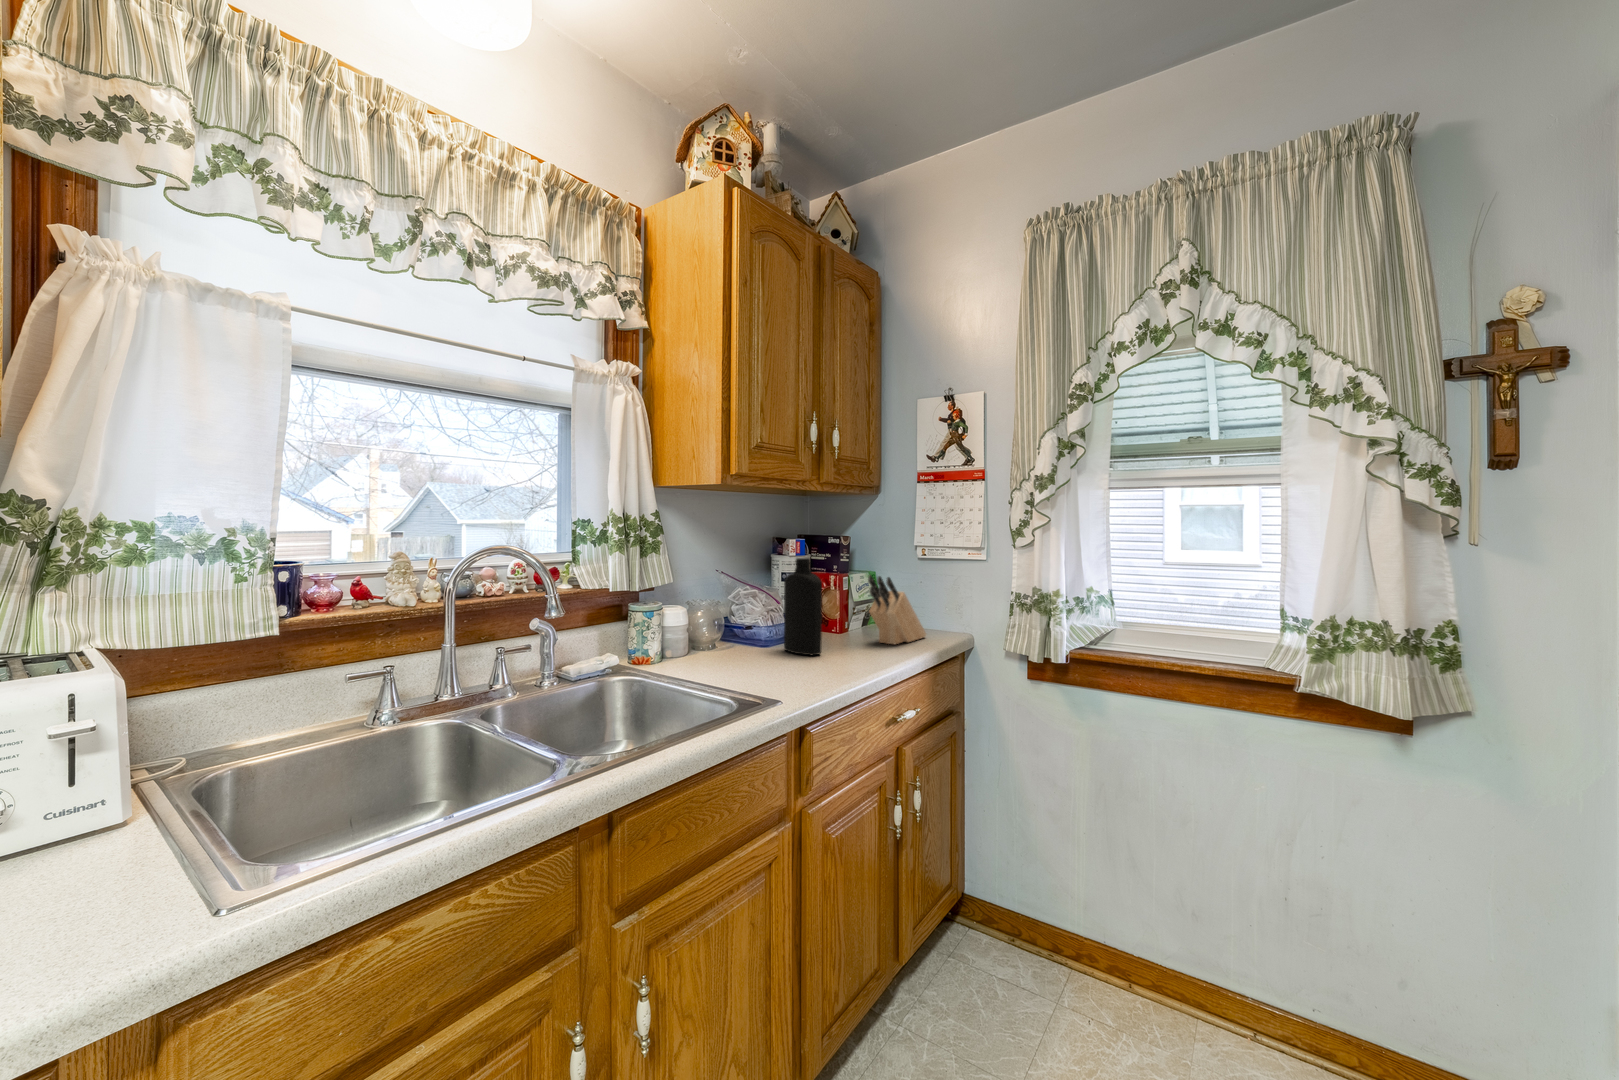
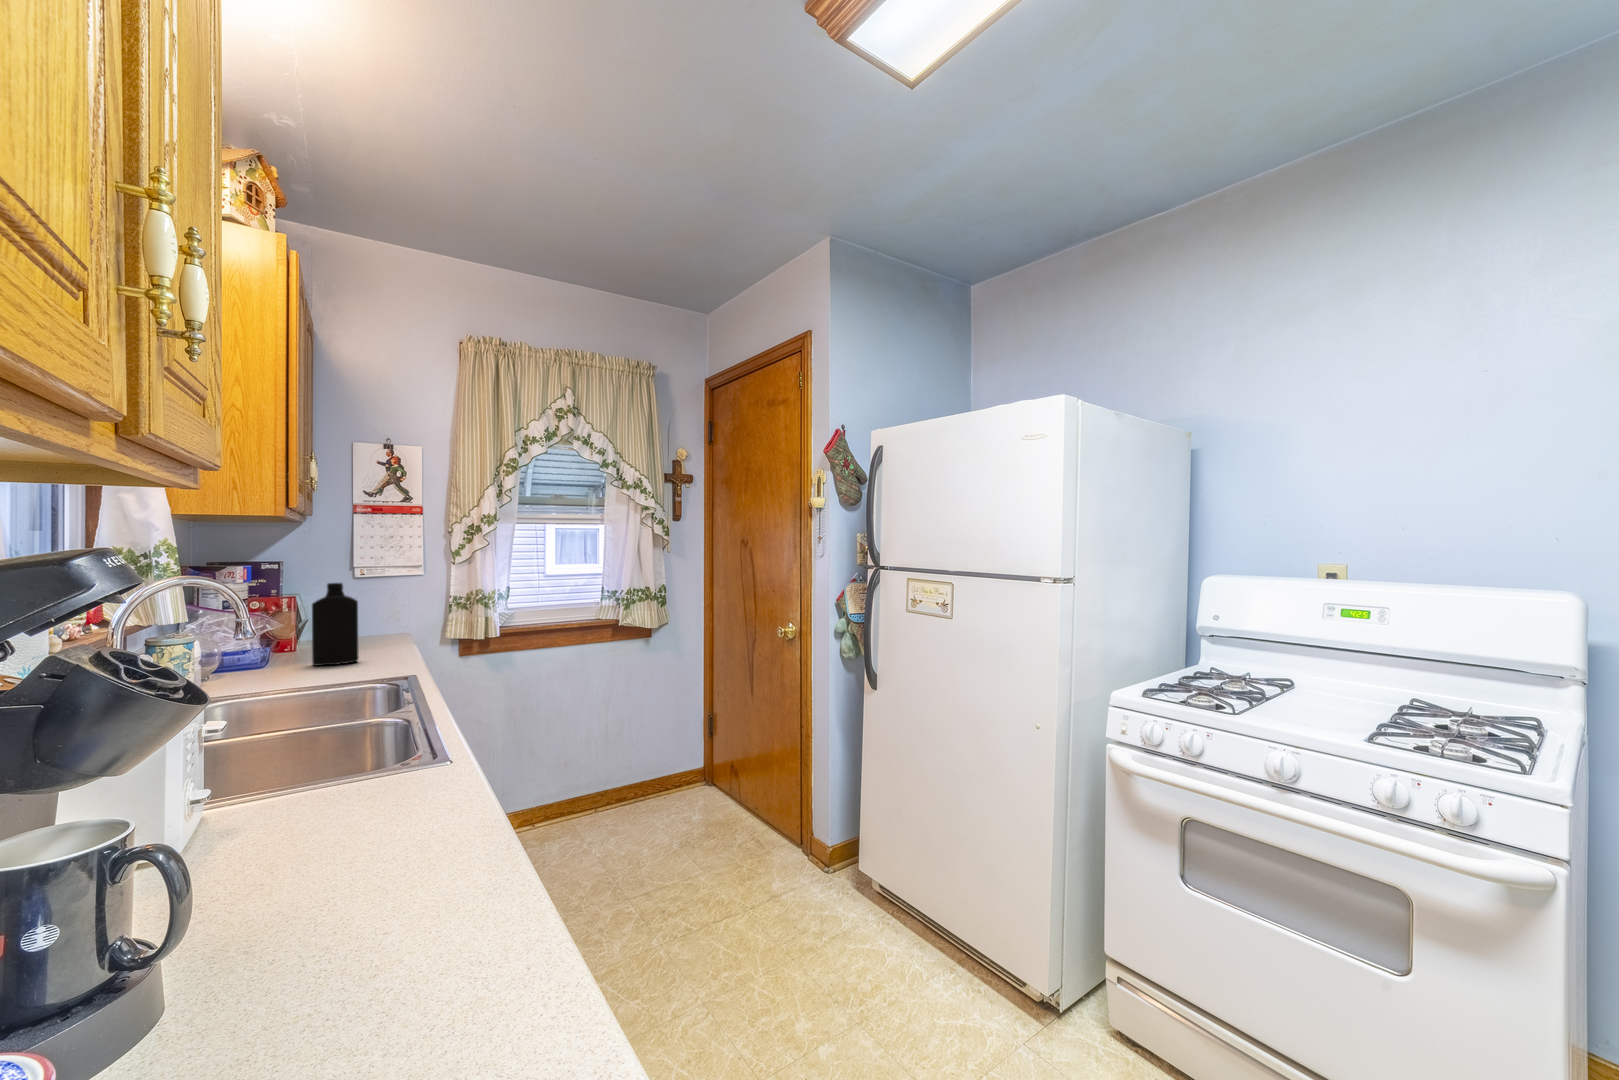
knife block: present [868,575,926,644] -> none [357,592,388,648]

